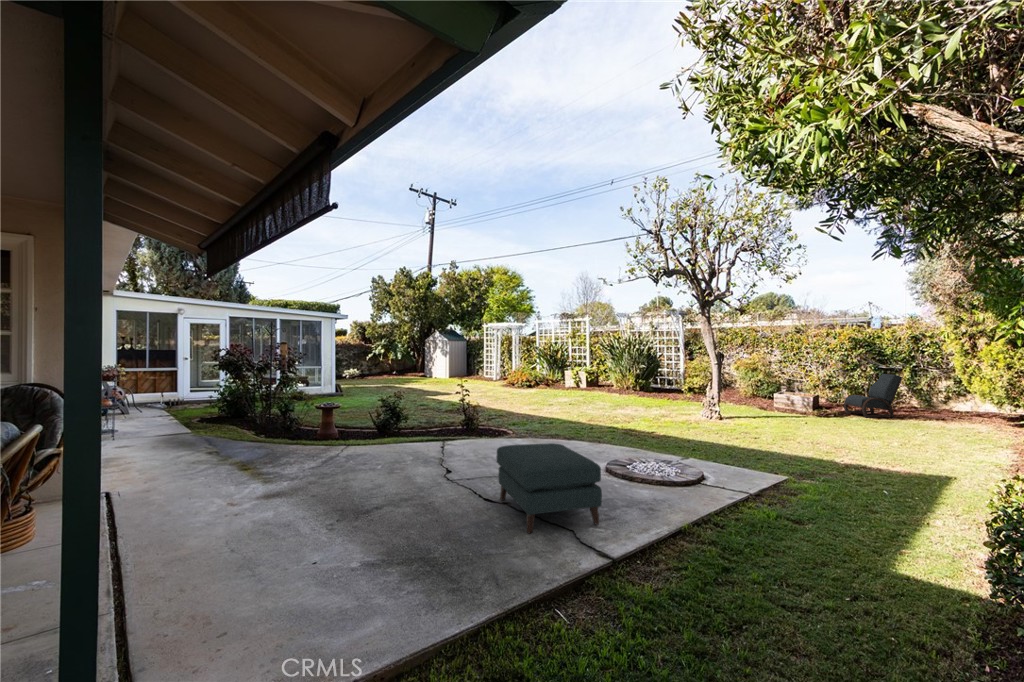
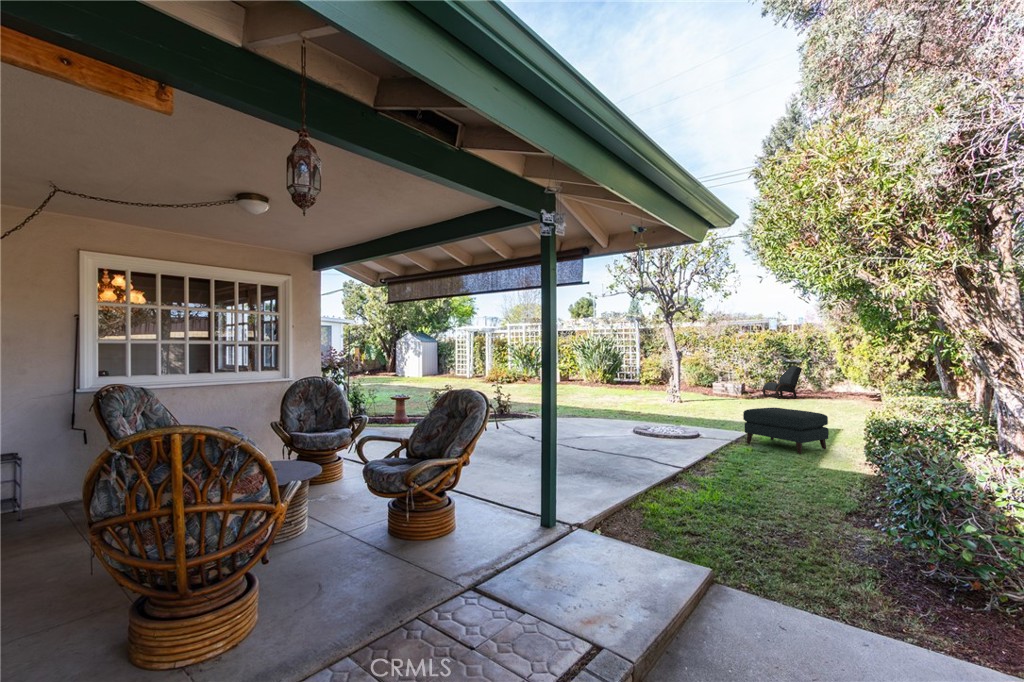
ottoman: present [496,443,602,533] -> present [743,408,829,454]

